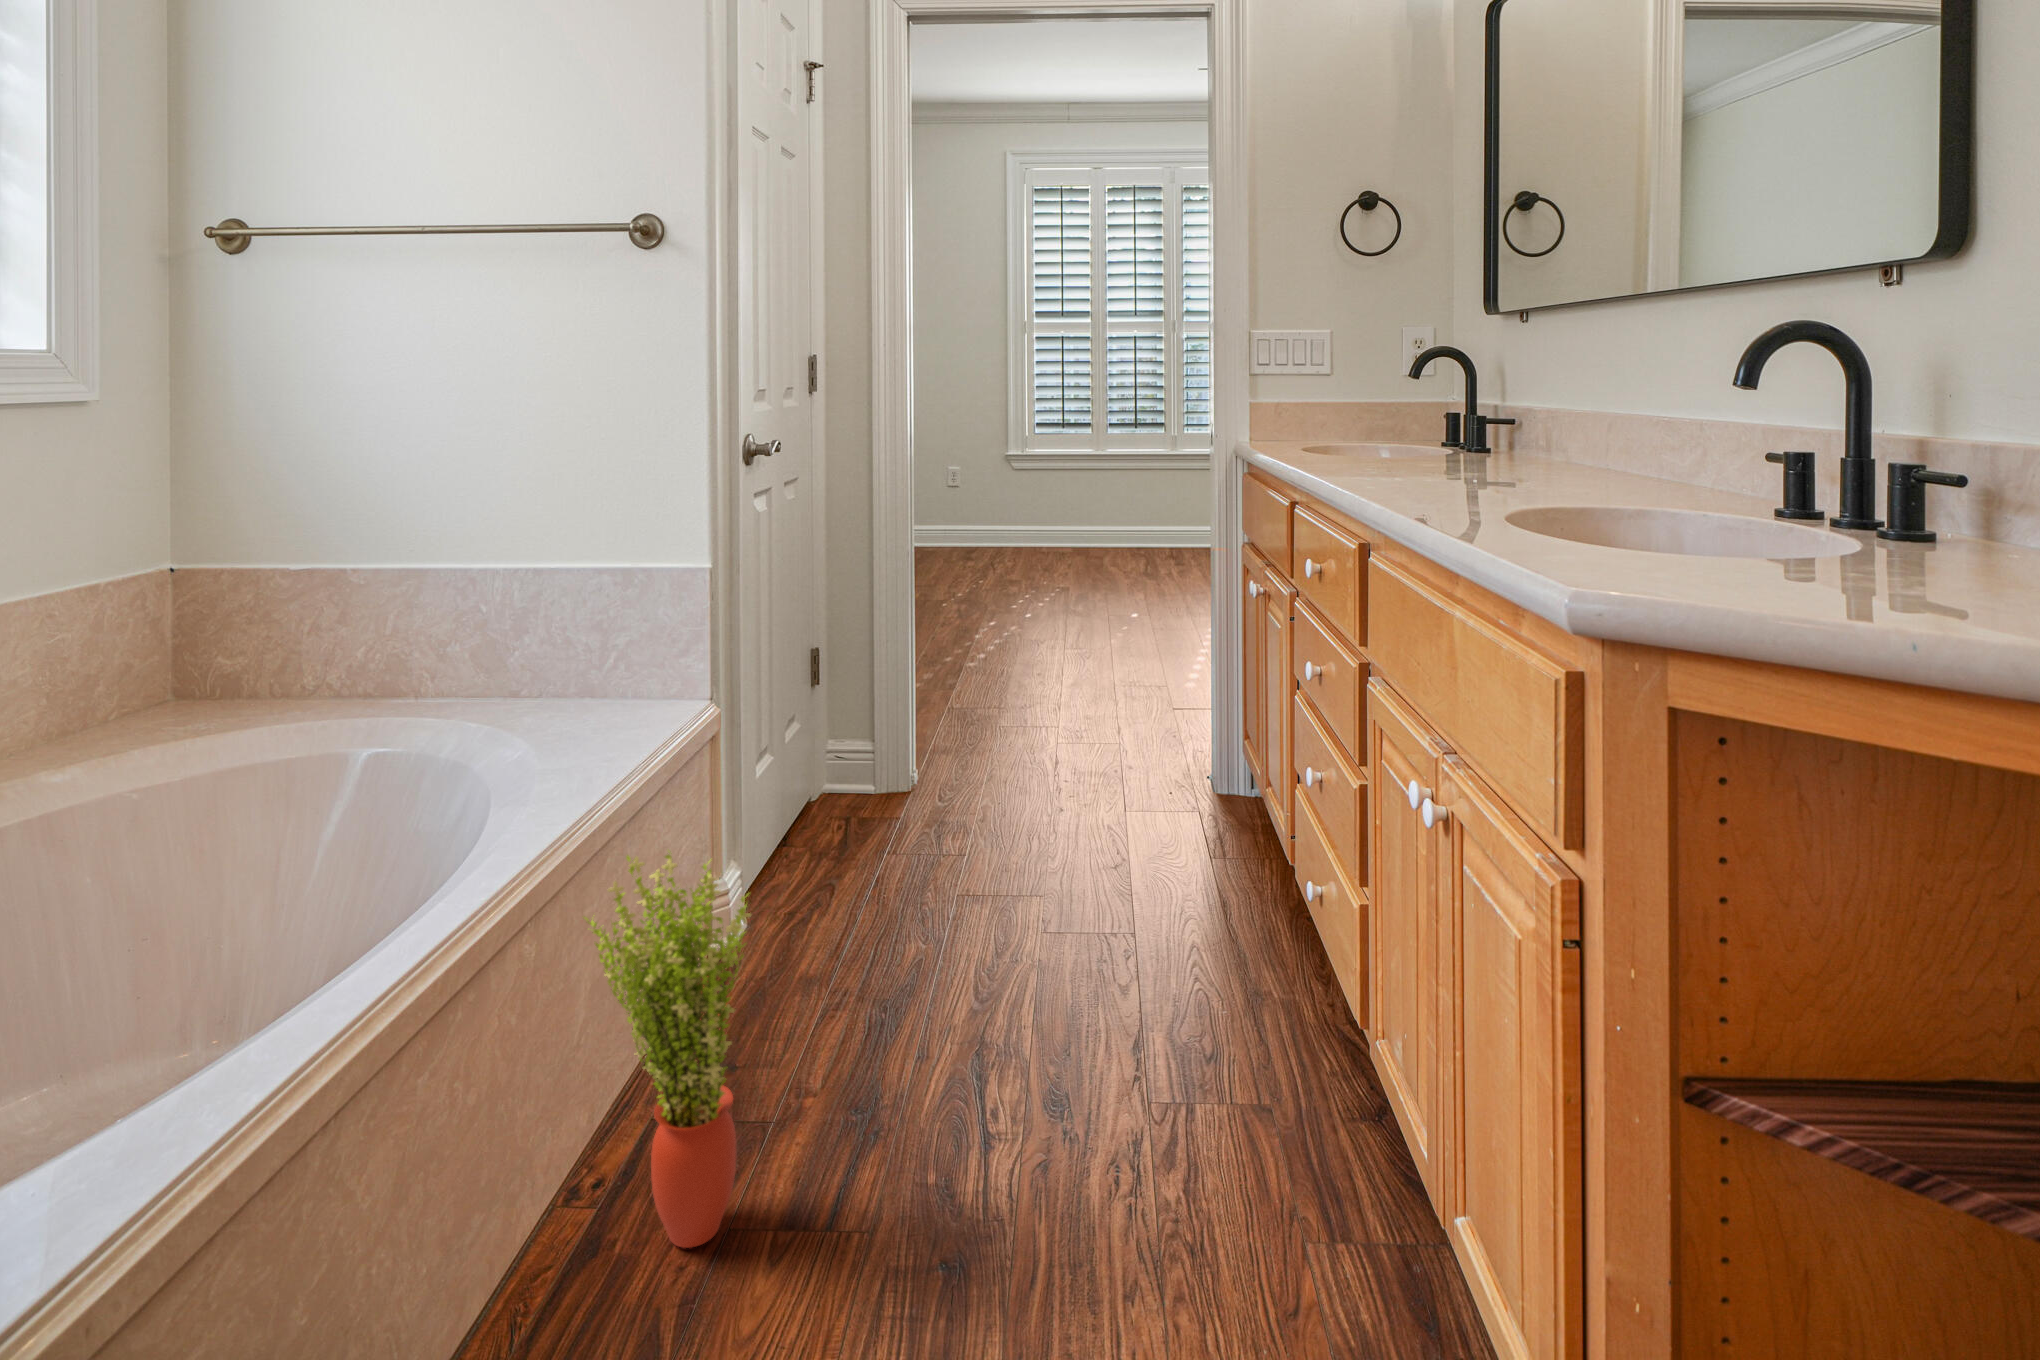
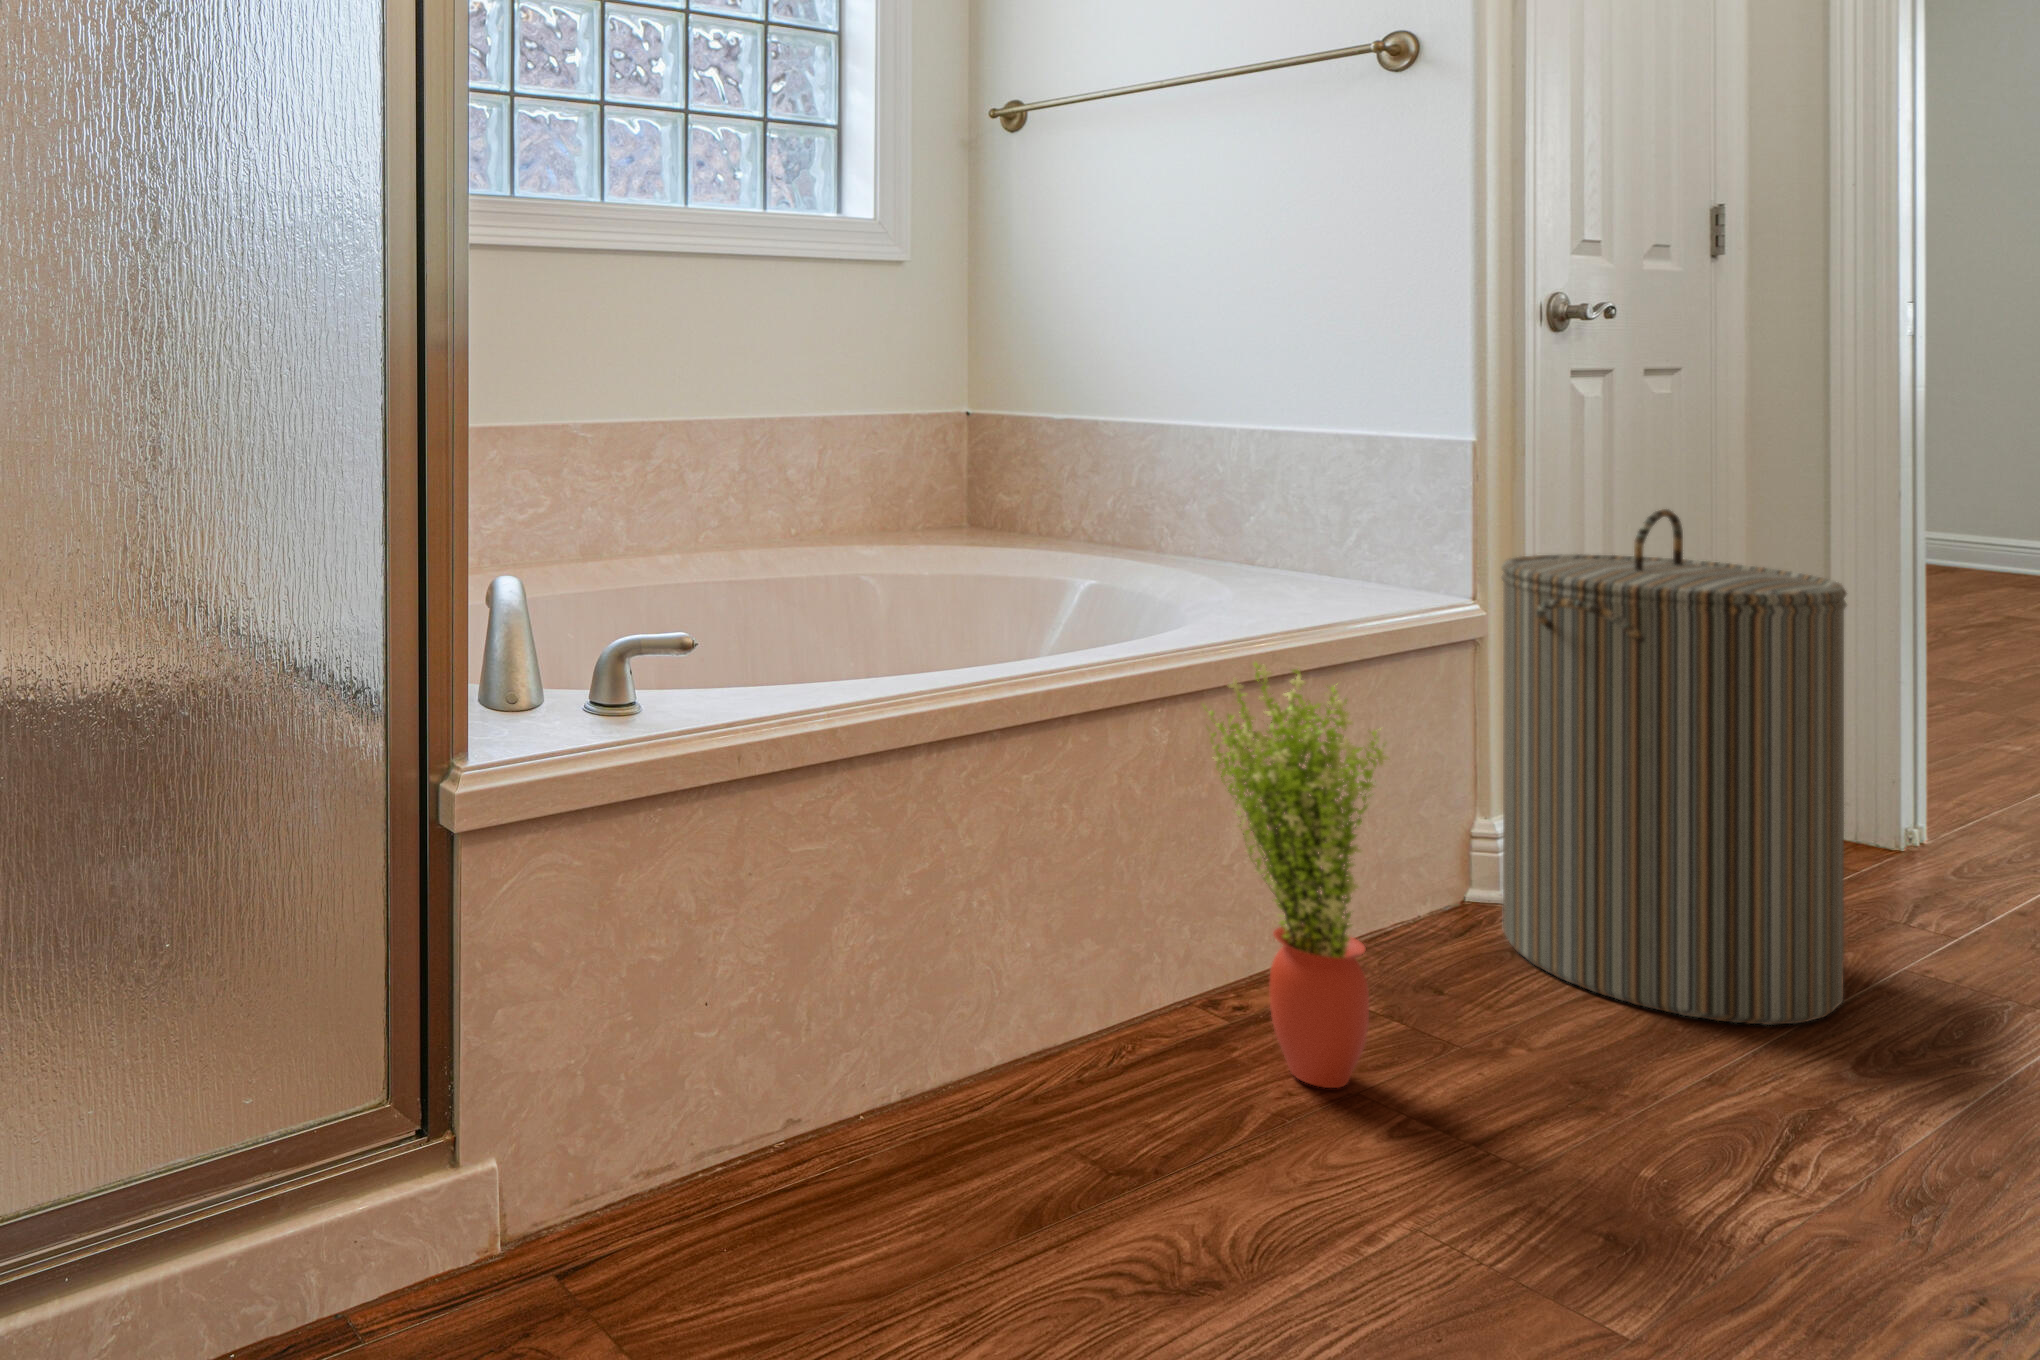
laundry hamper: none [739,610,944,1000] -> present [1501,509,1847,1025]

